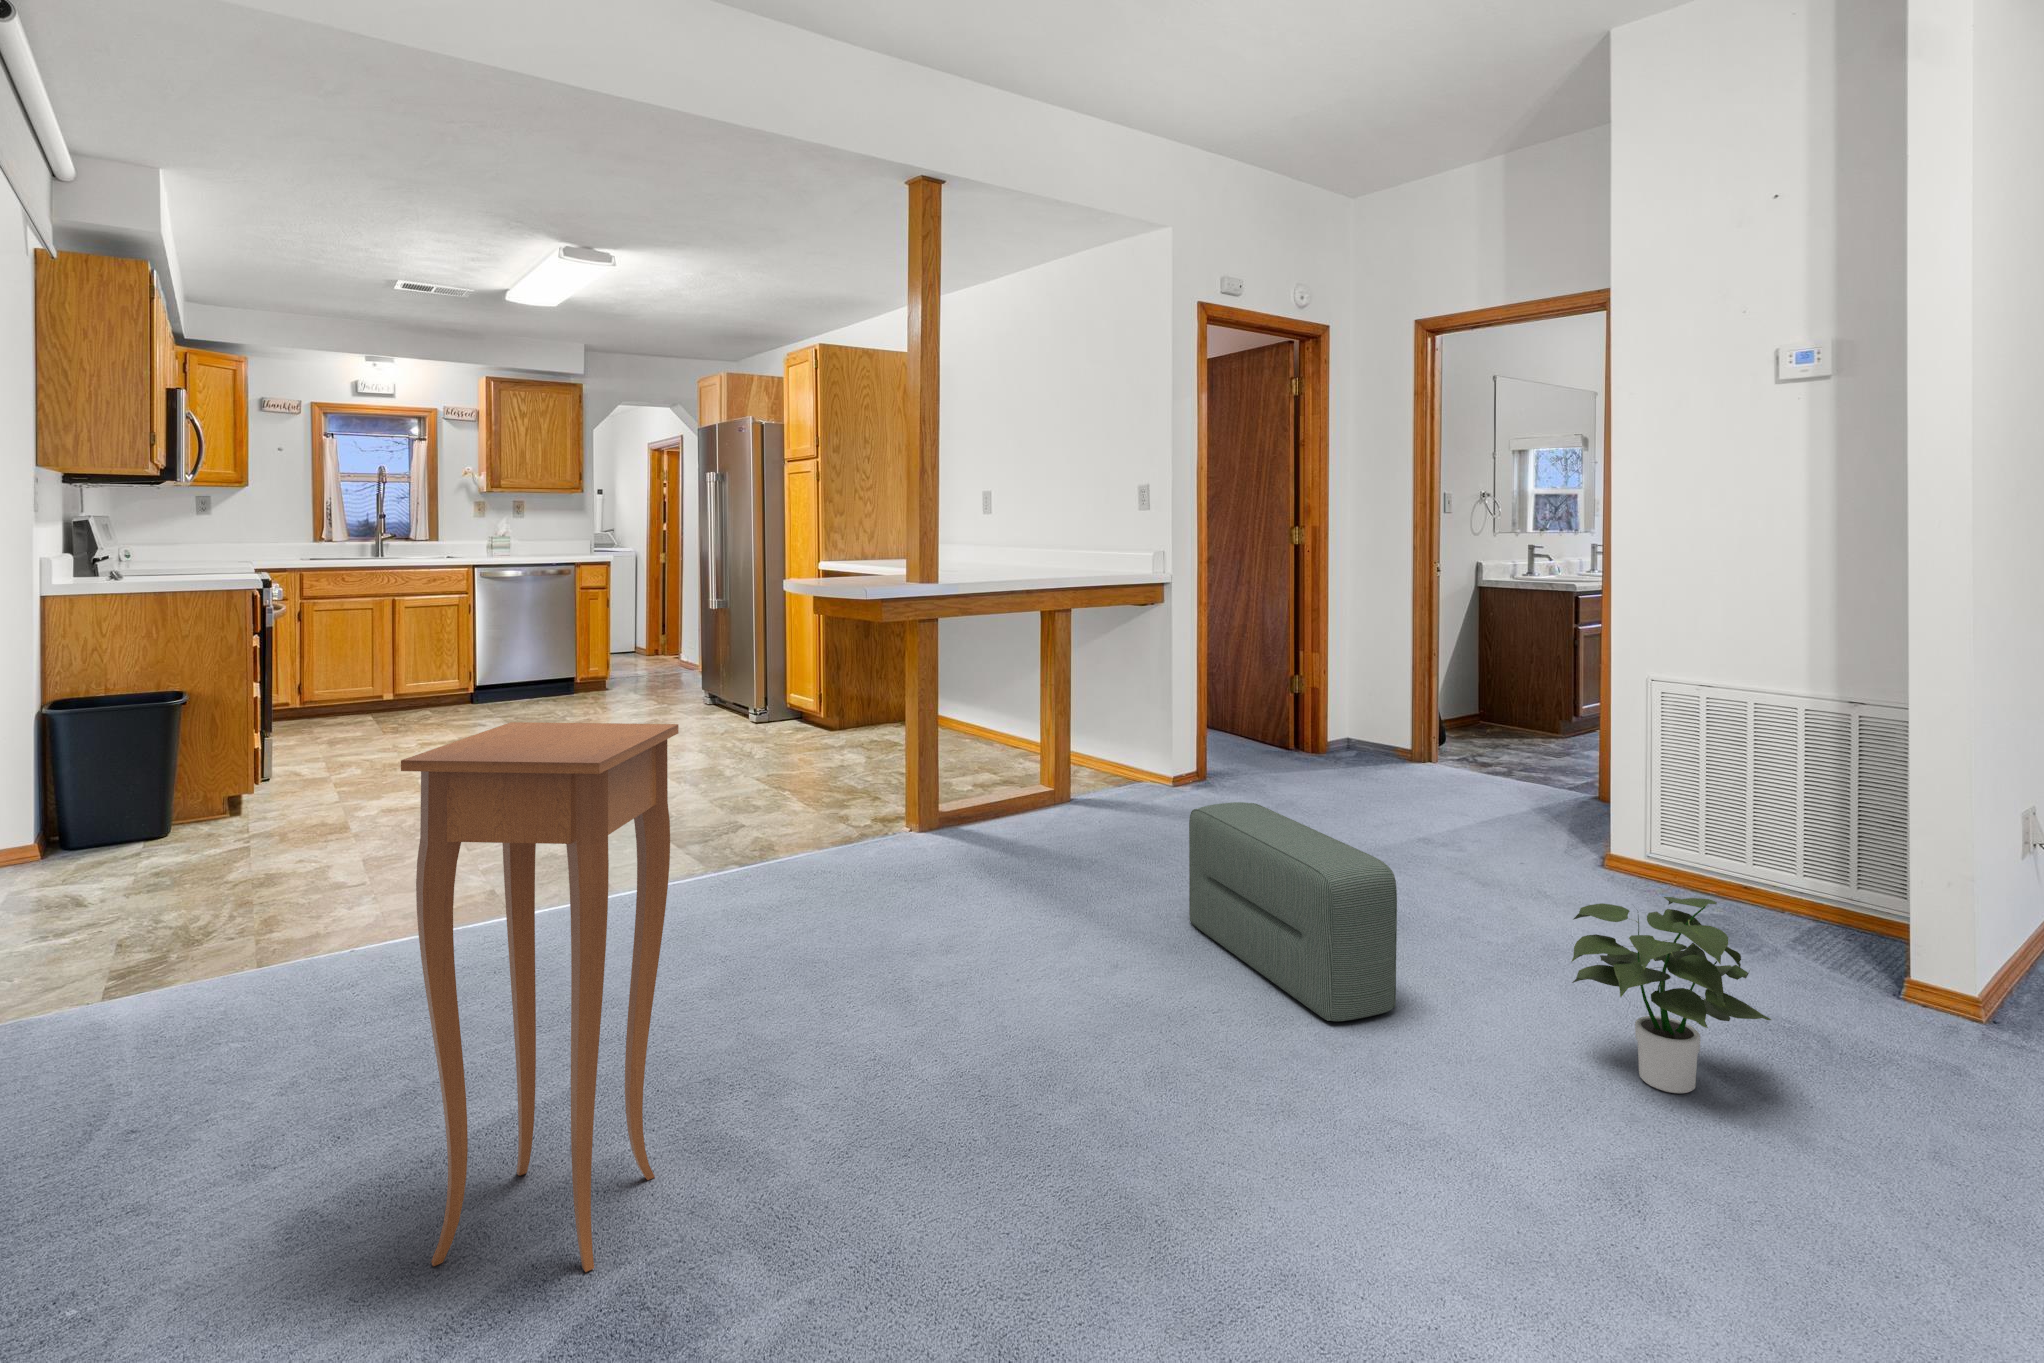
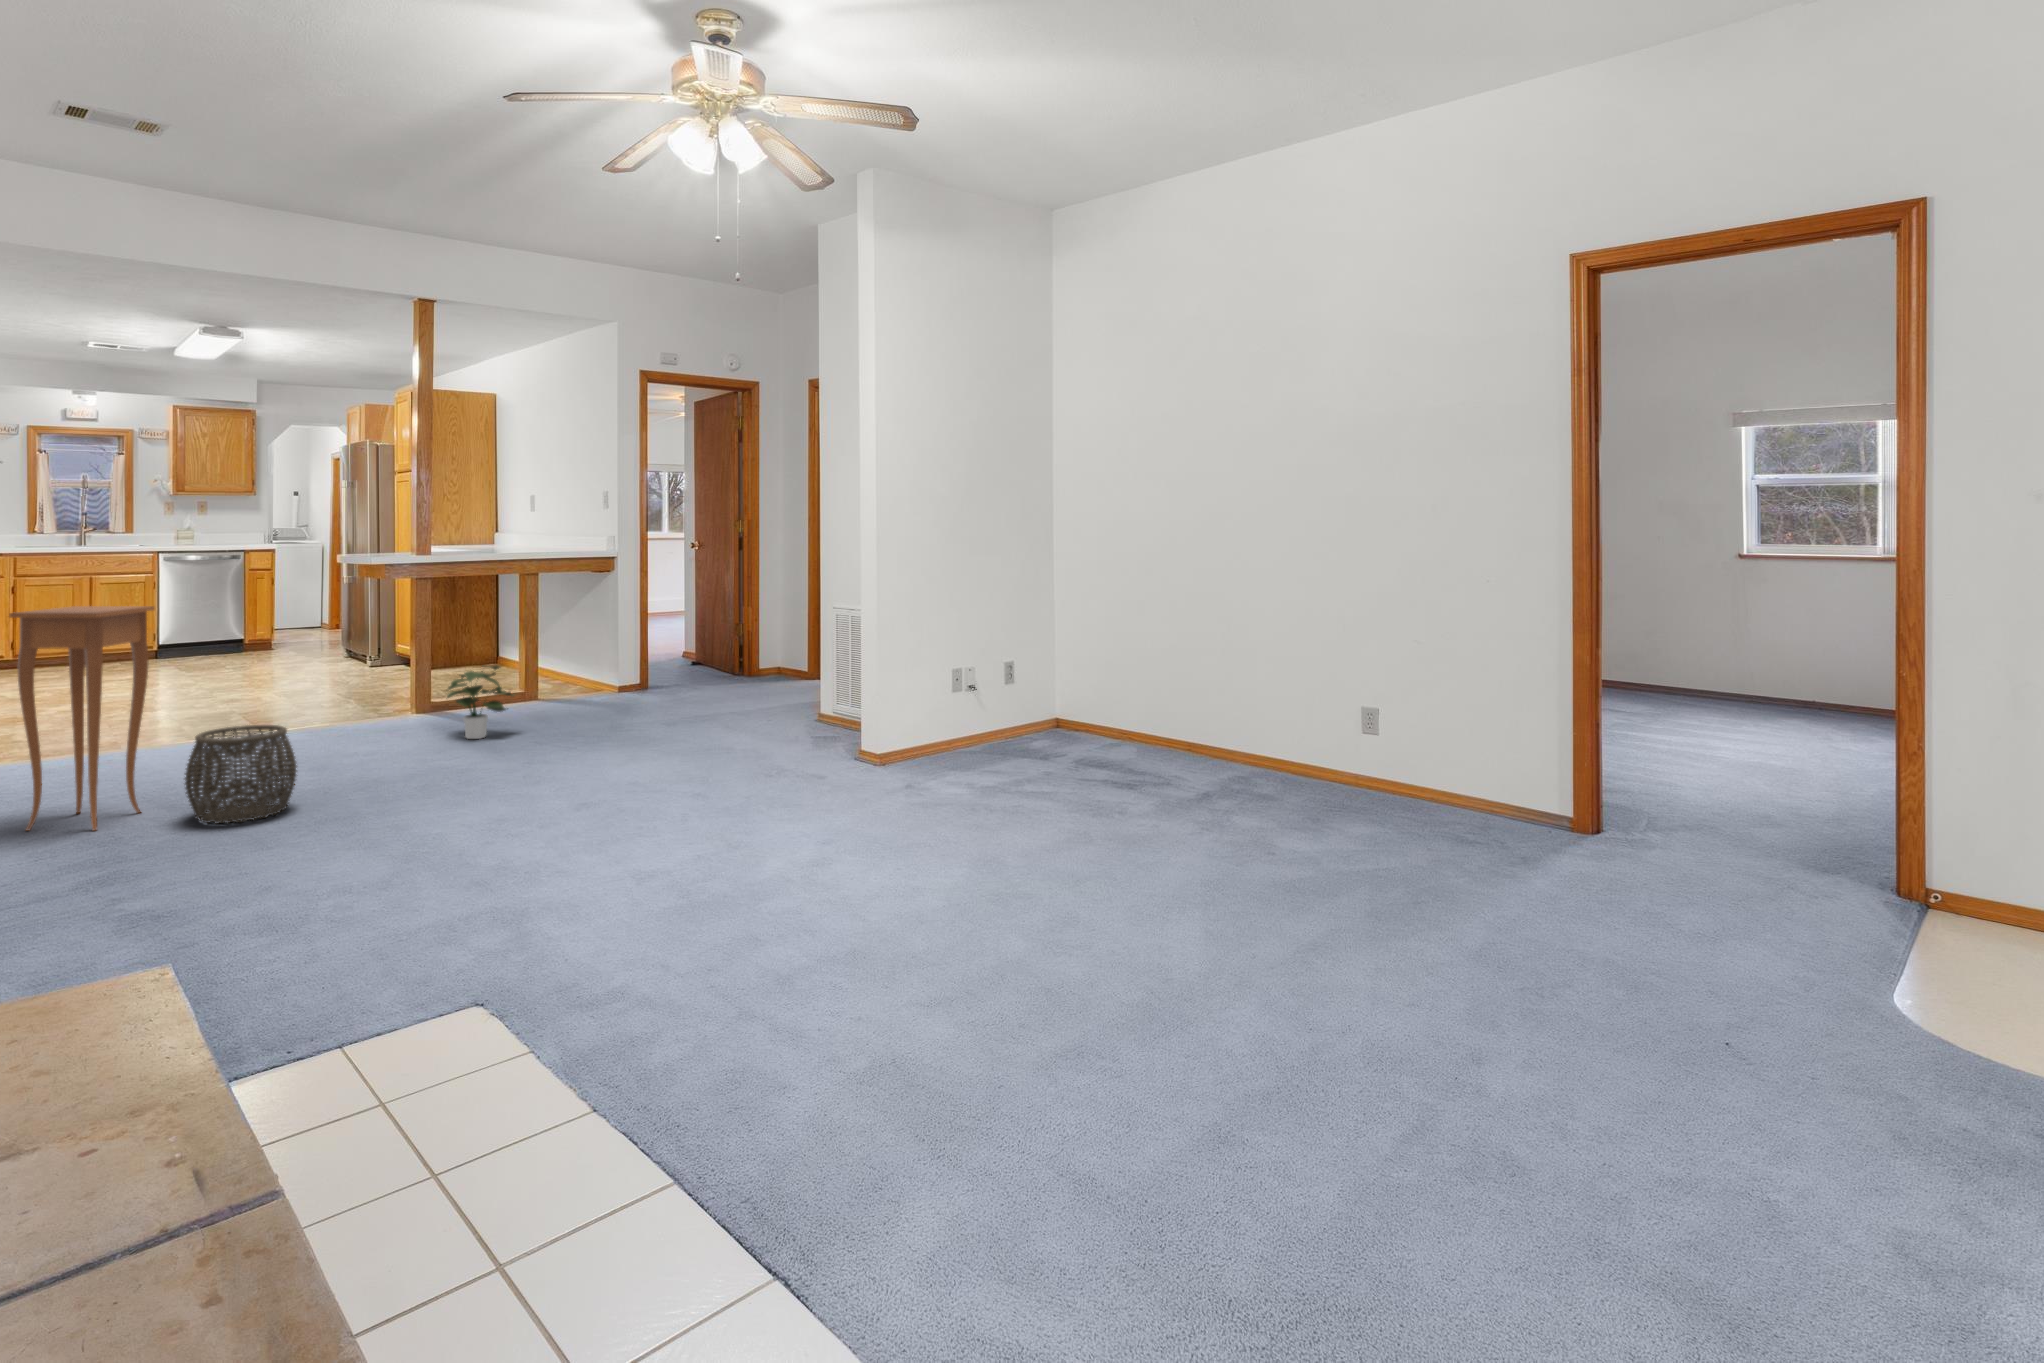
pouf: present [1189,802,1397,1021] -> none [521,675,580,770]
potted plant: present [1571,897,1771,1094] -> present [447,666,514,739]
woven basket: none [767,976,987,1249] -> present [185,725,297,823]

